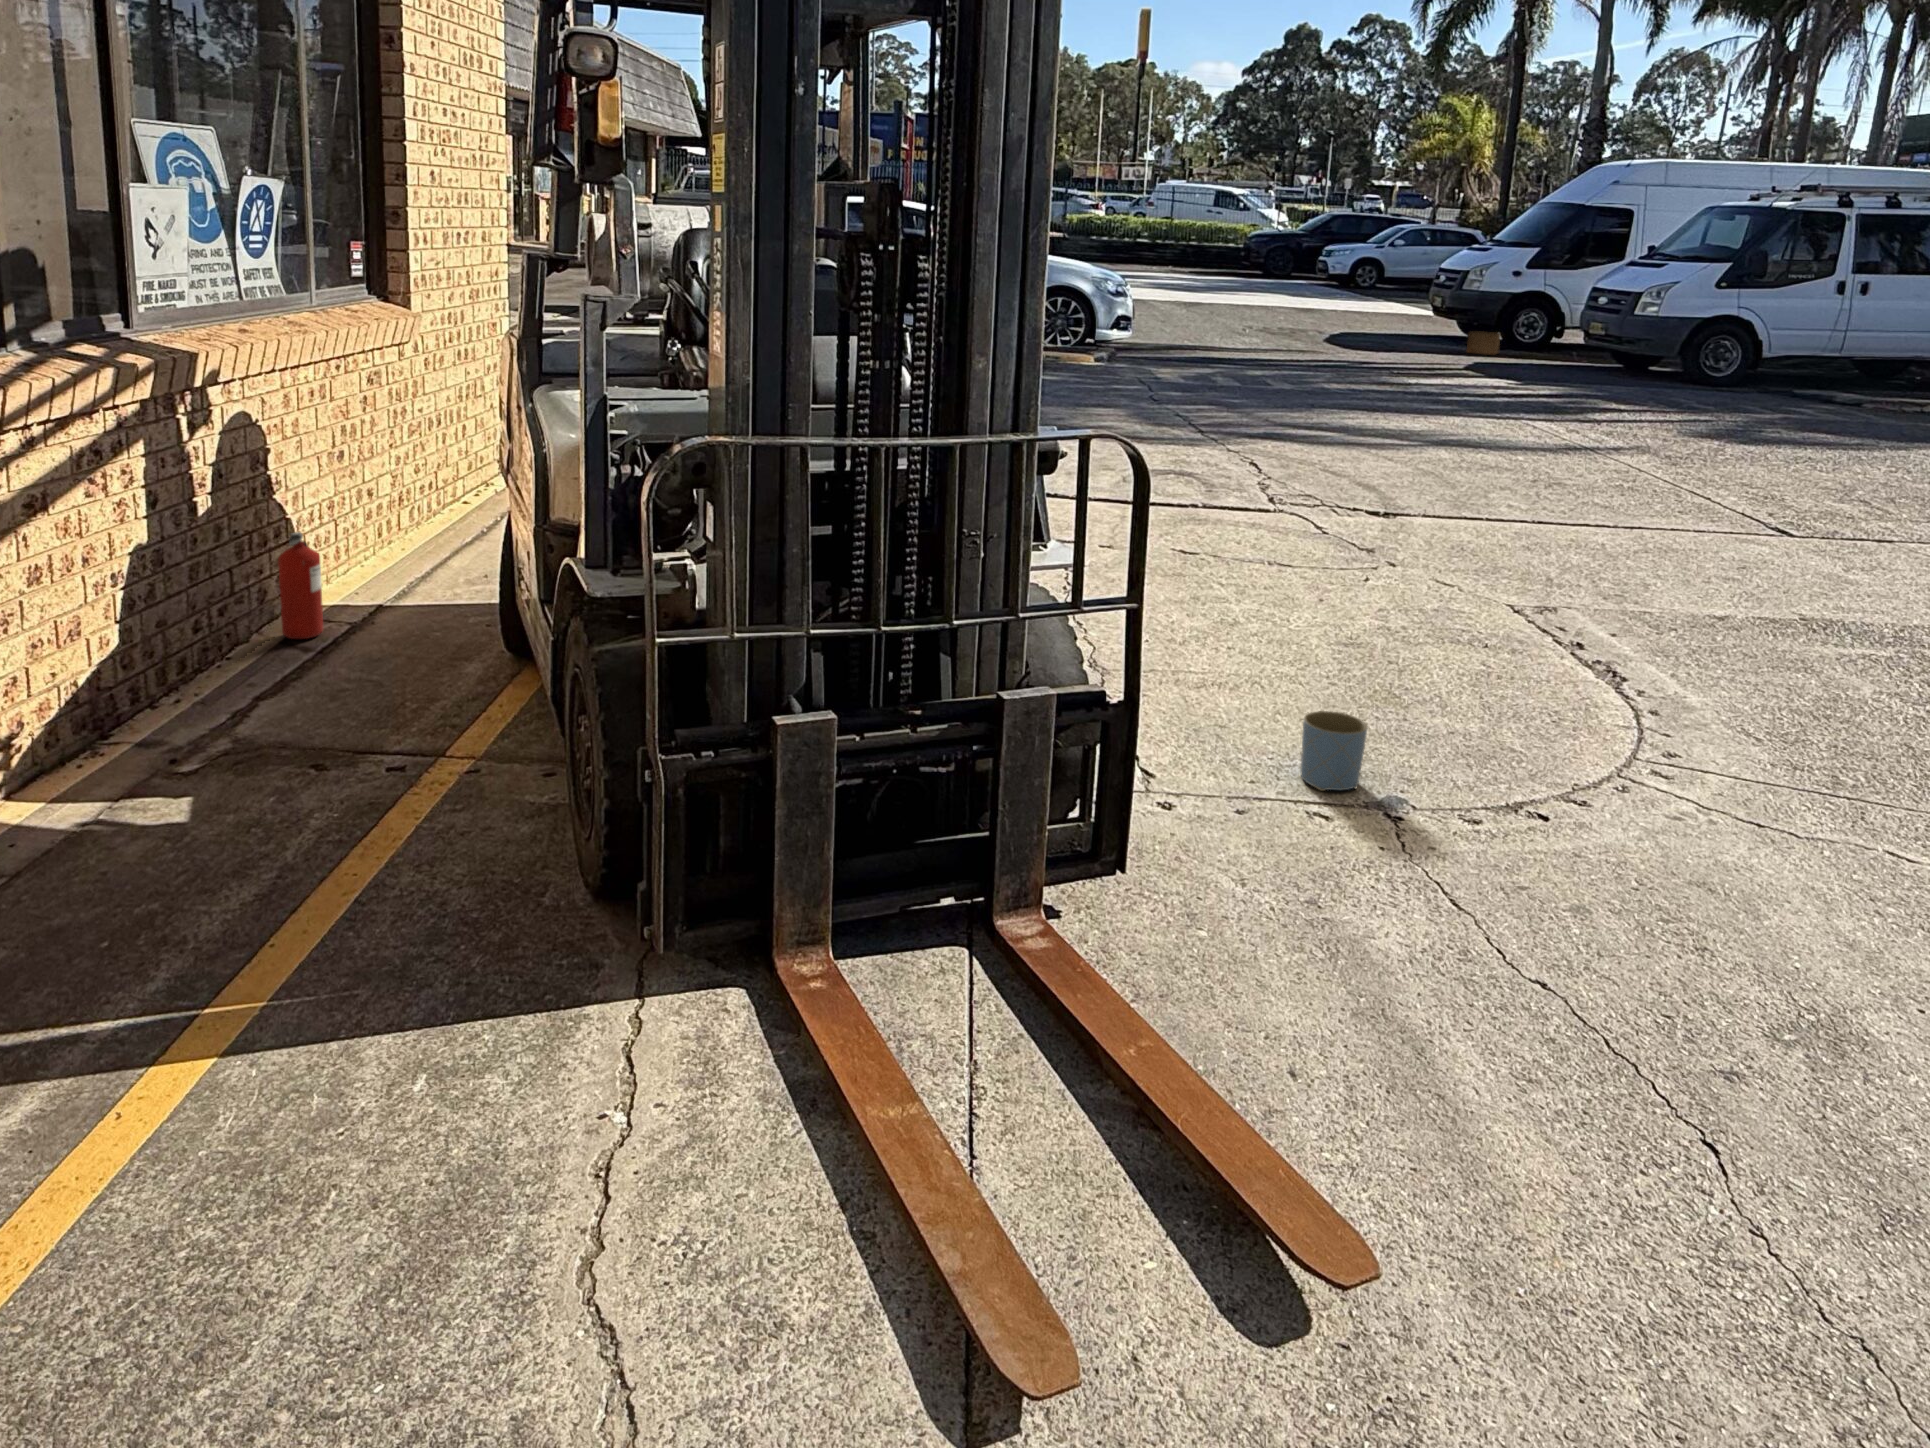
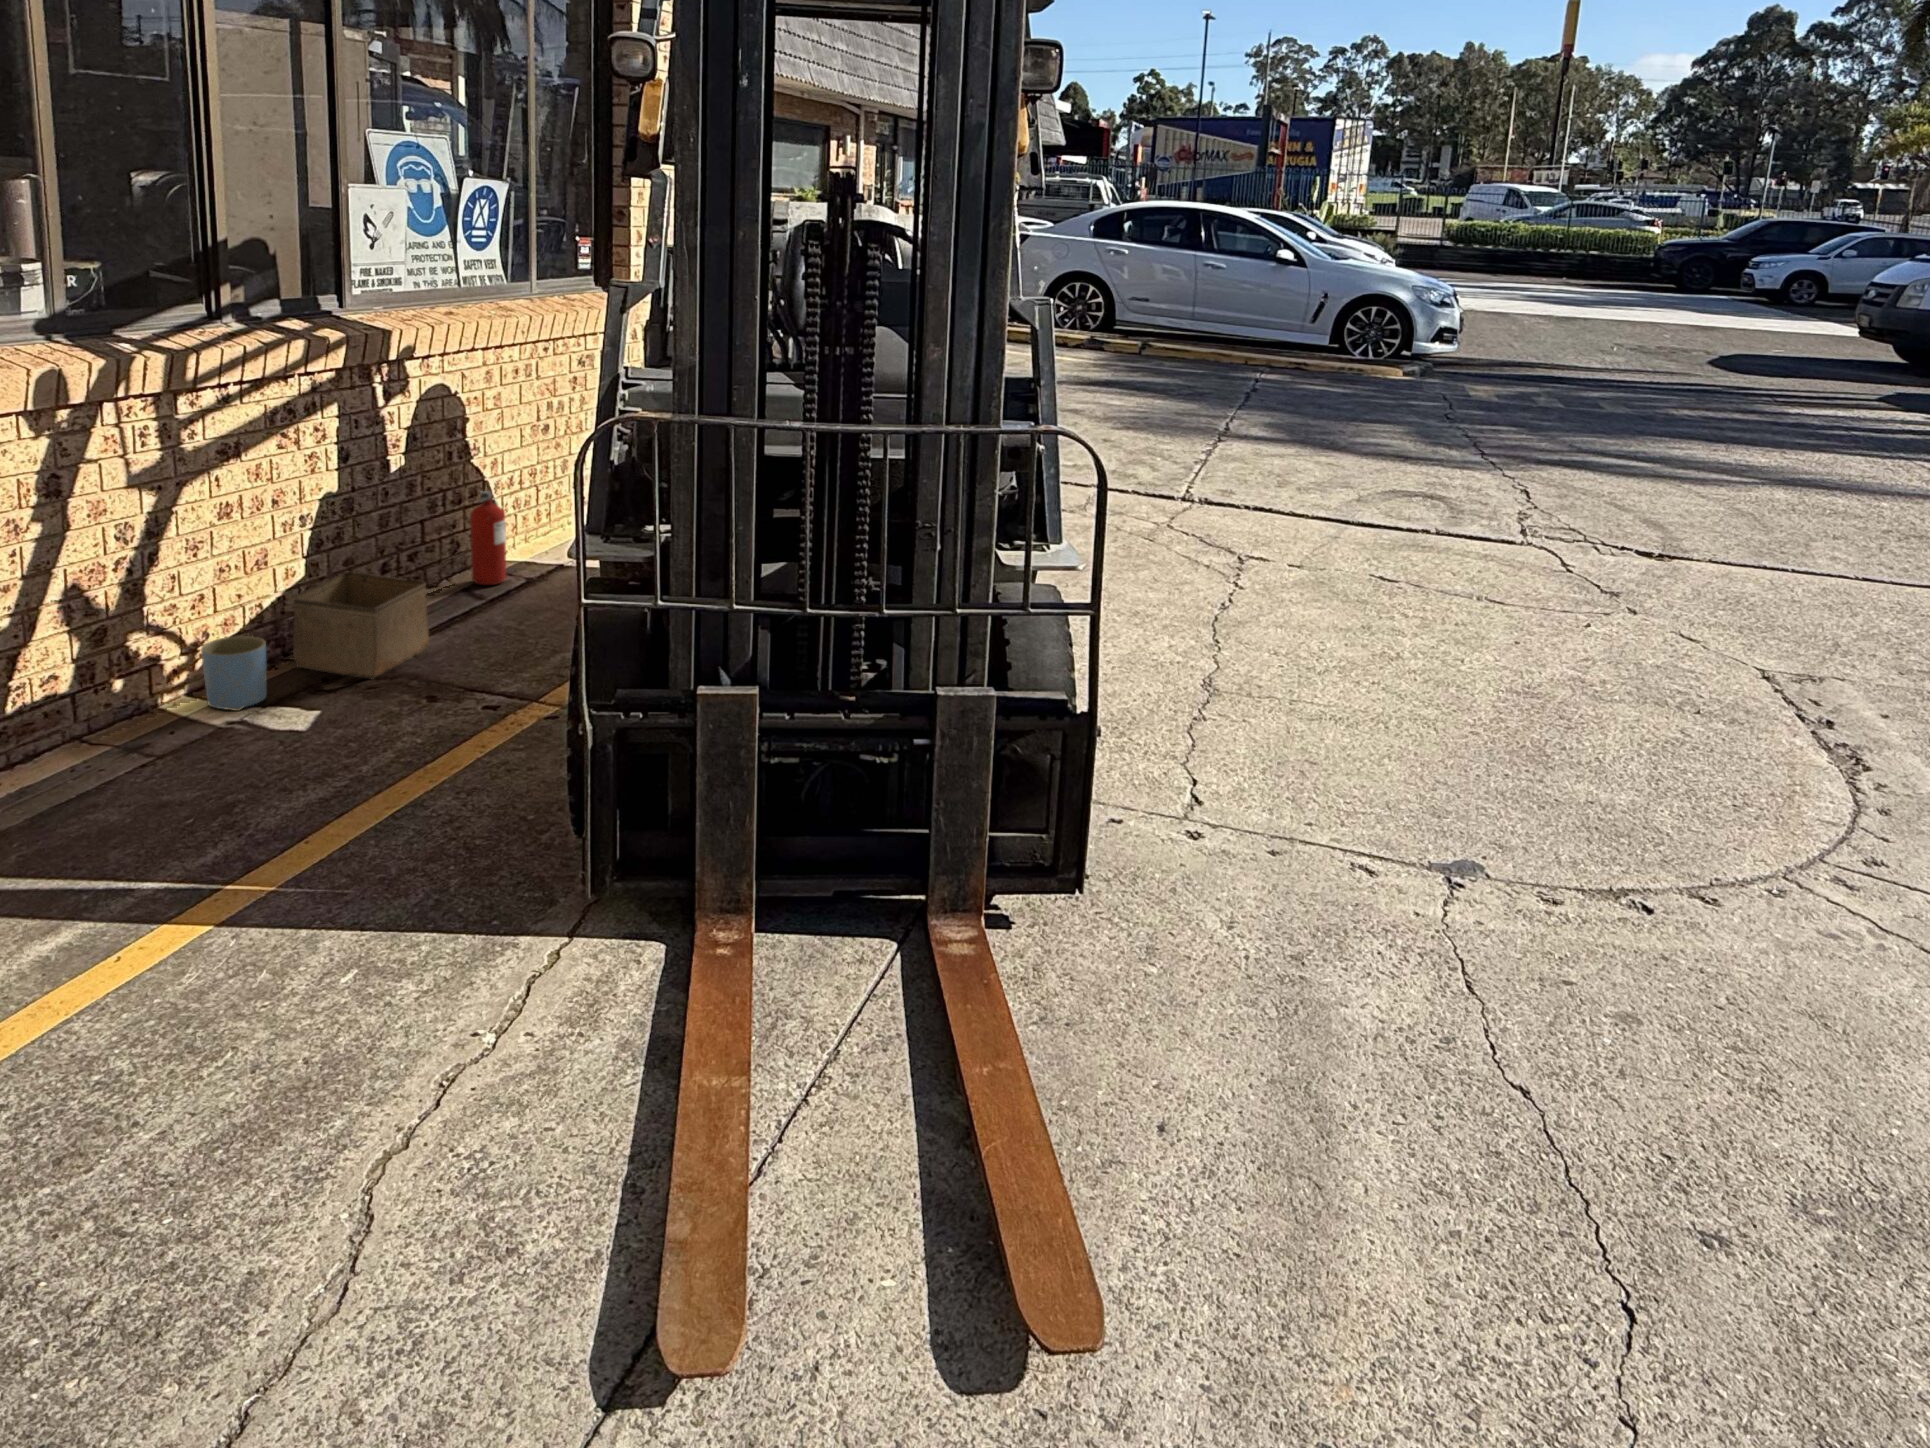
storage bin: present [1466,331,1501,355] -> present [292,572,429,678]
planter: present [1301,711,1368,791] -> present [201,636,267,711]

